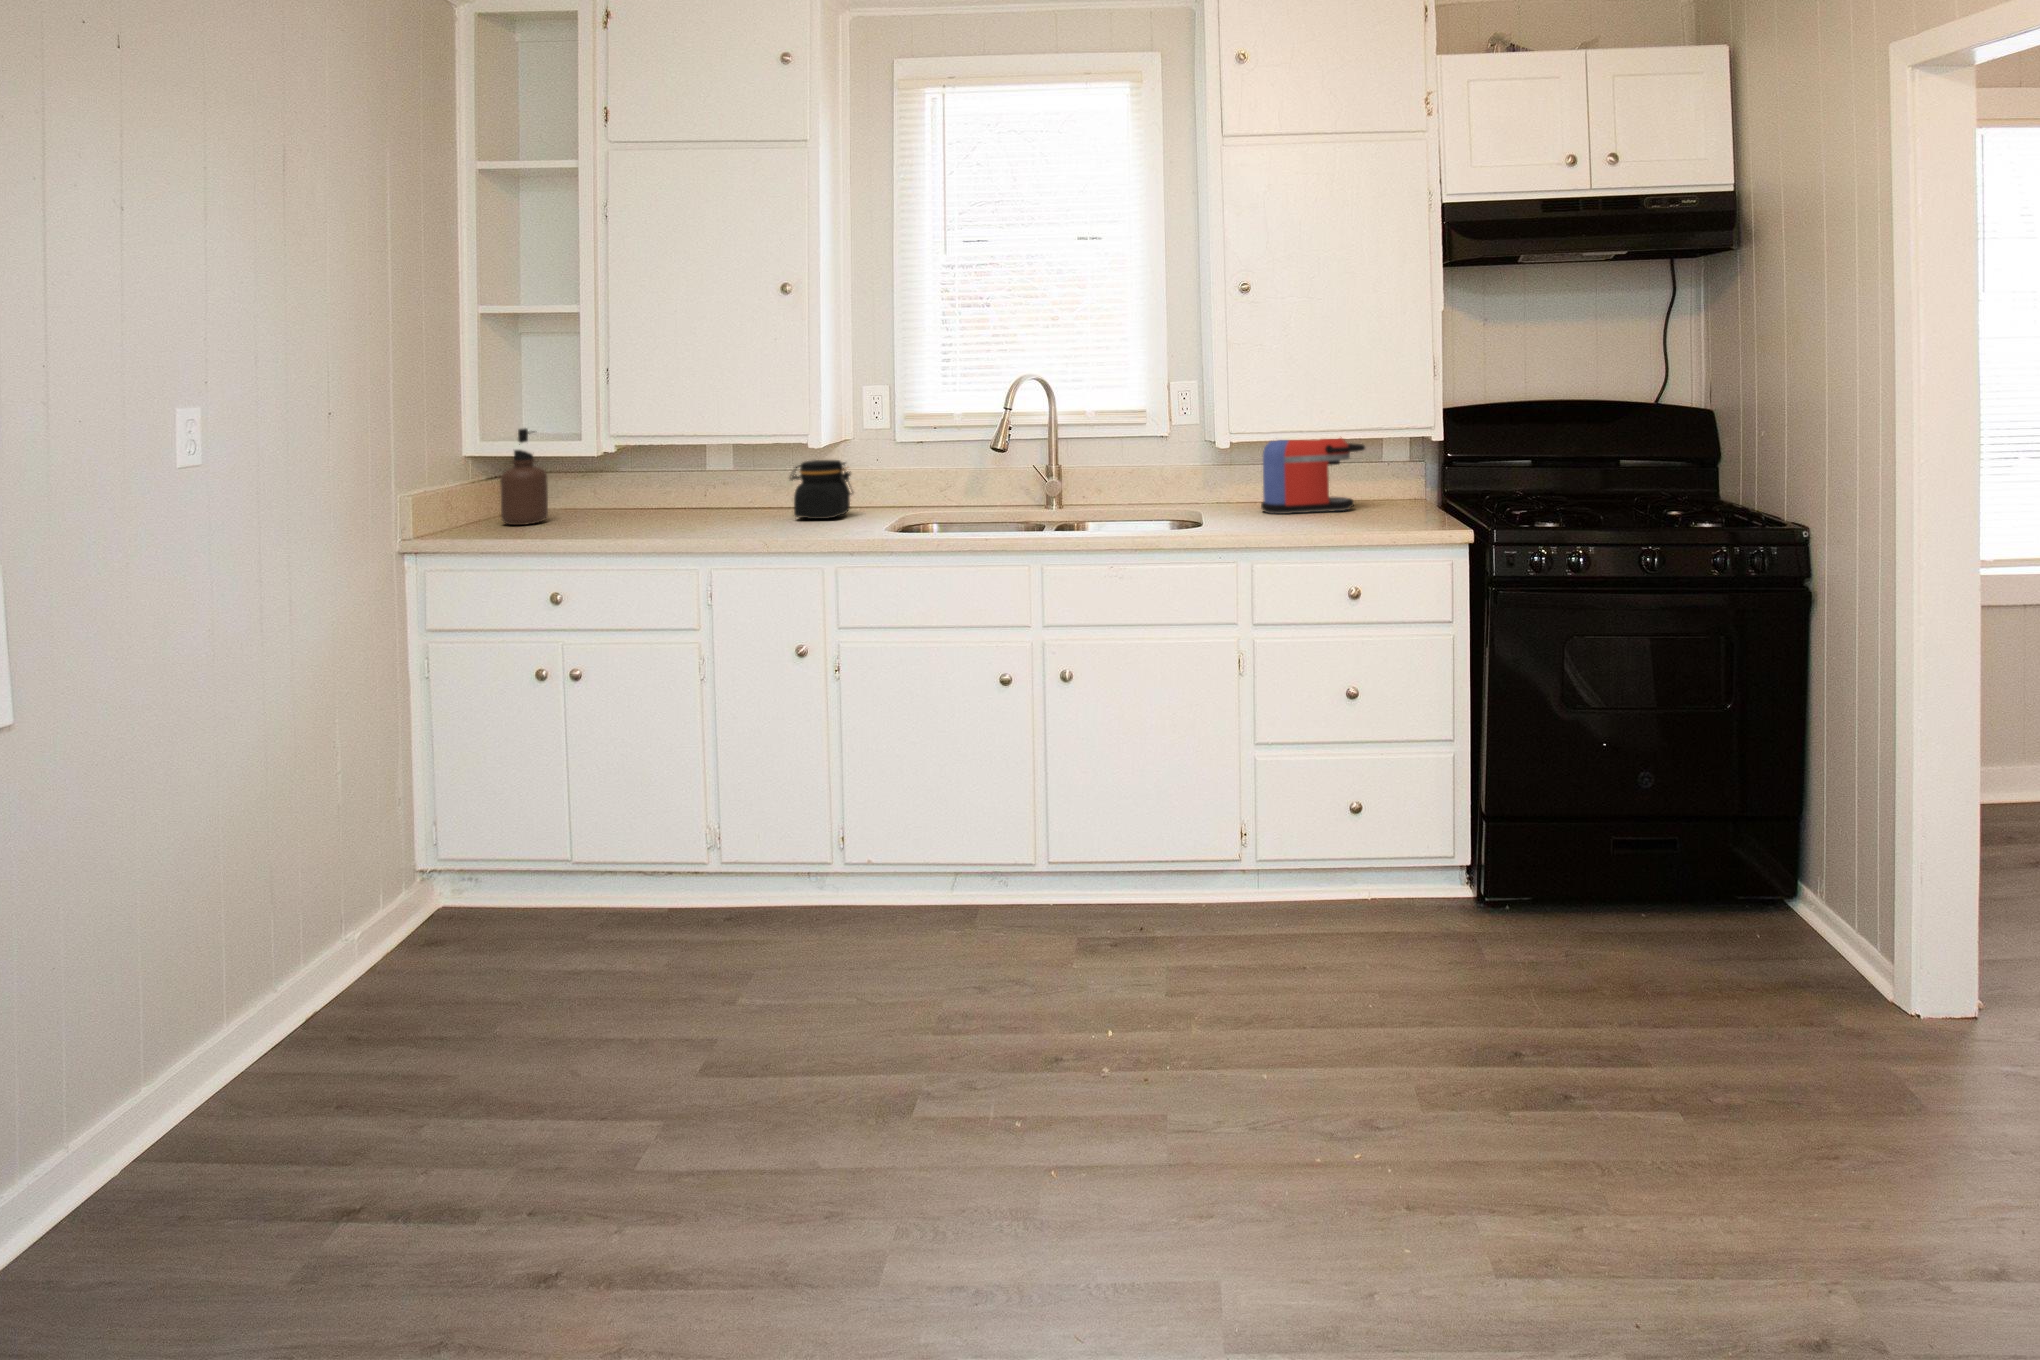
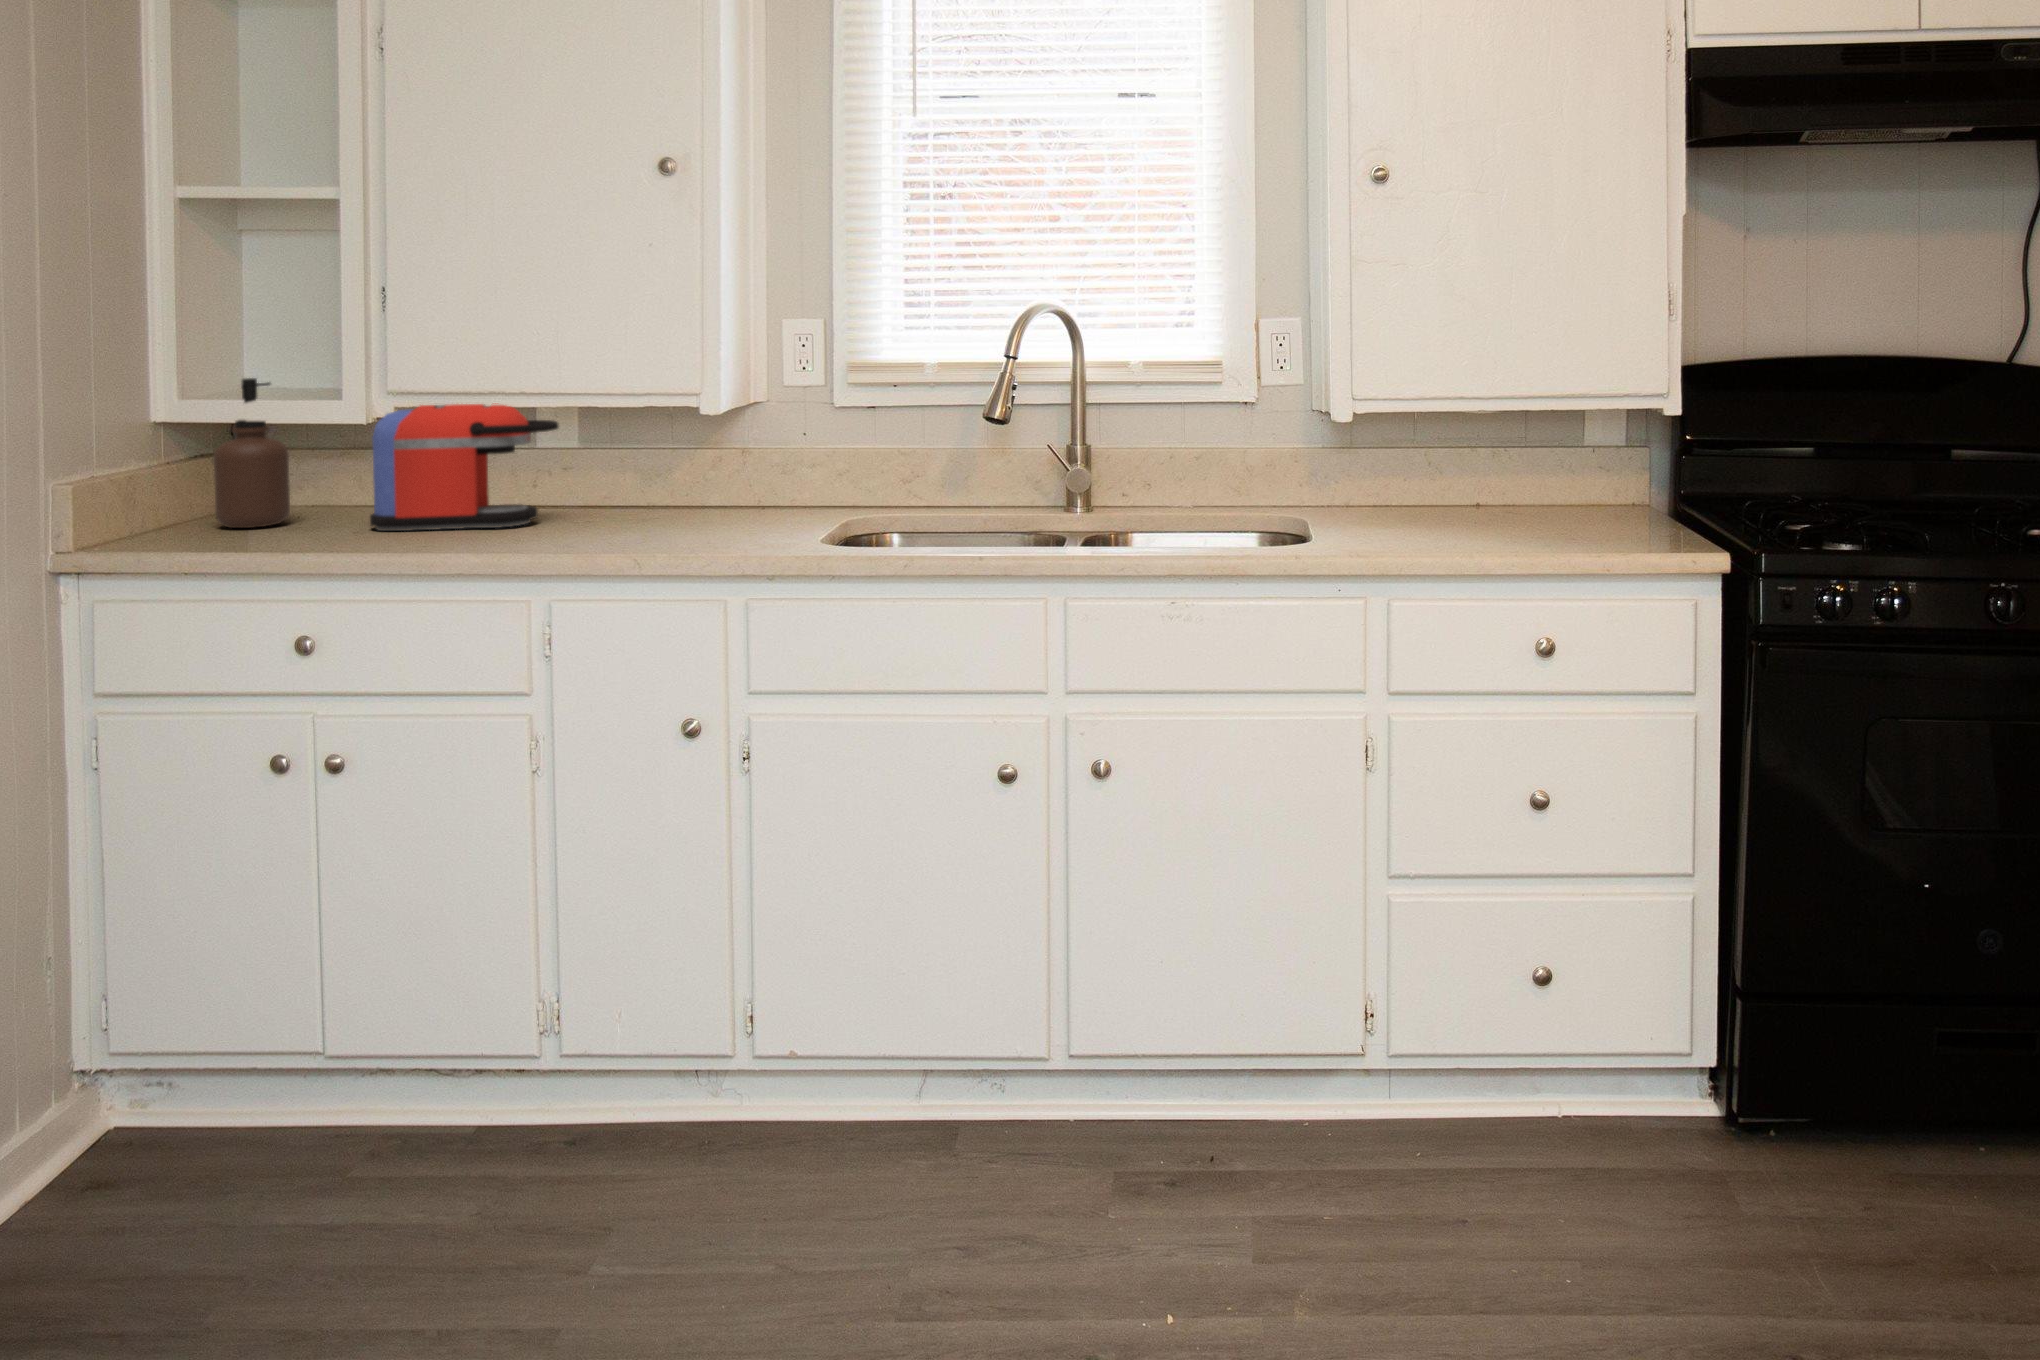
coffee maker: present [1261,437,1365,514] -> present [370,404,559,531]
jar: present [790,460,853,519] -> none [667,434,768,525]

